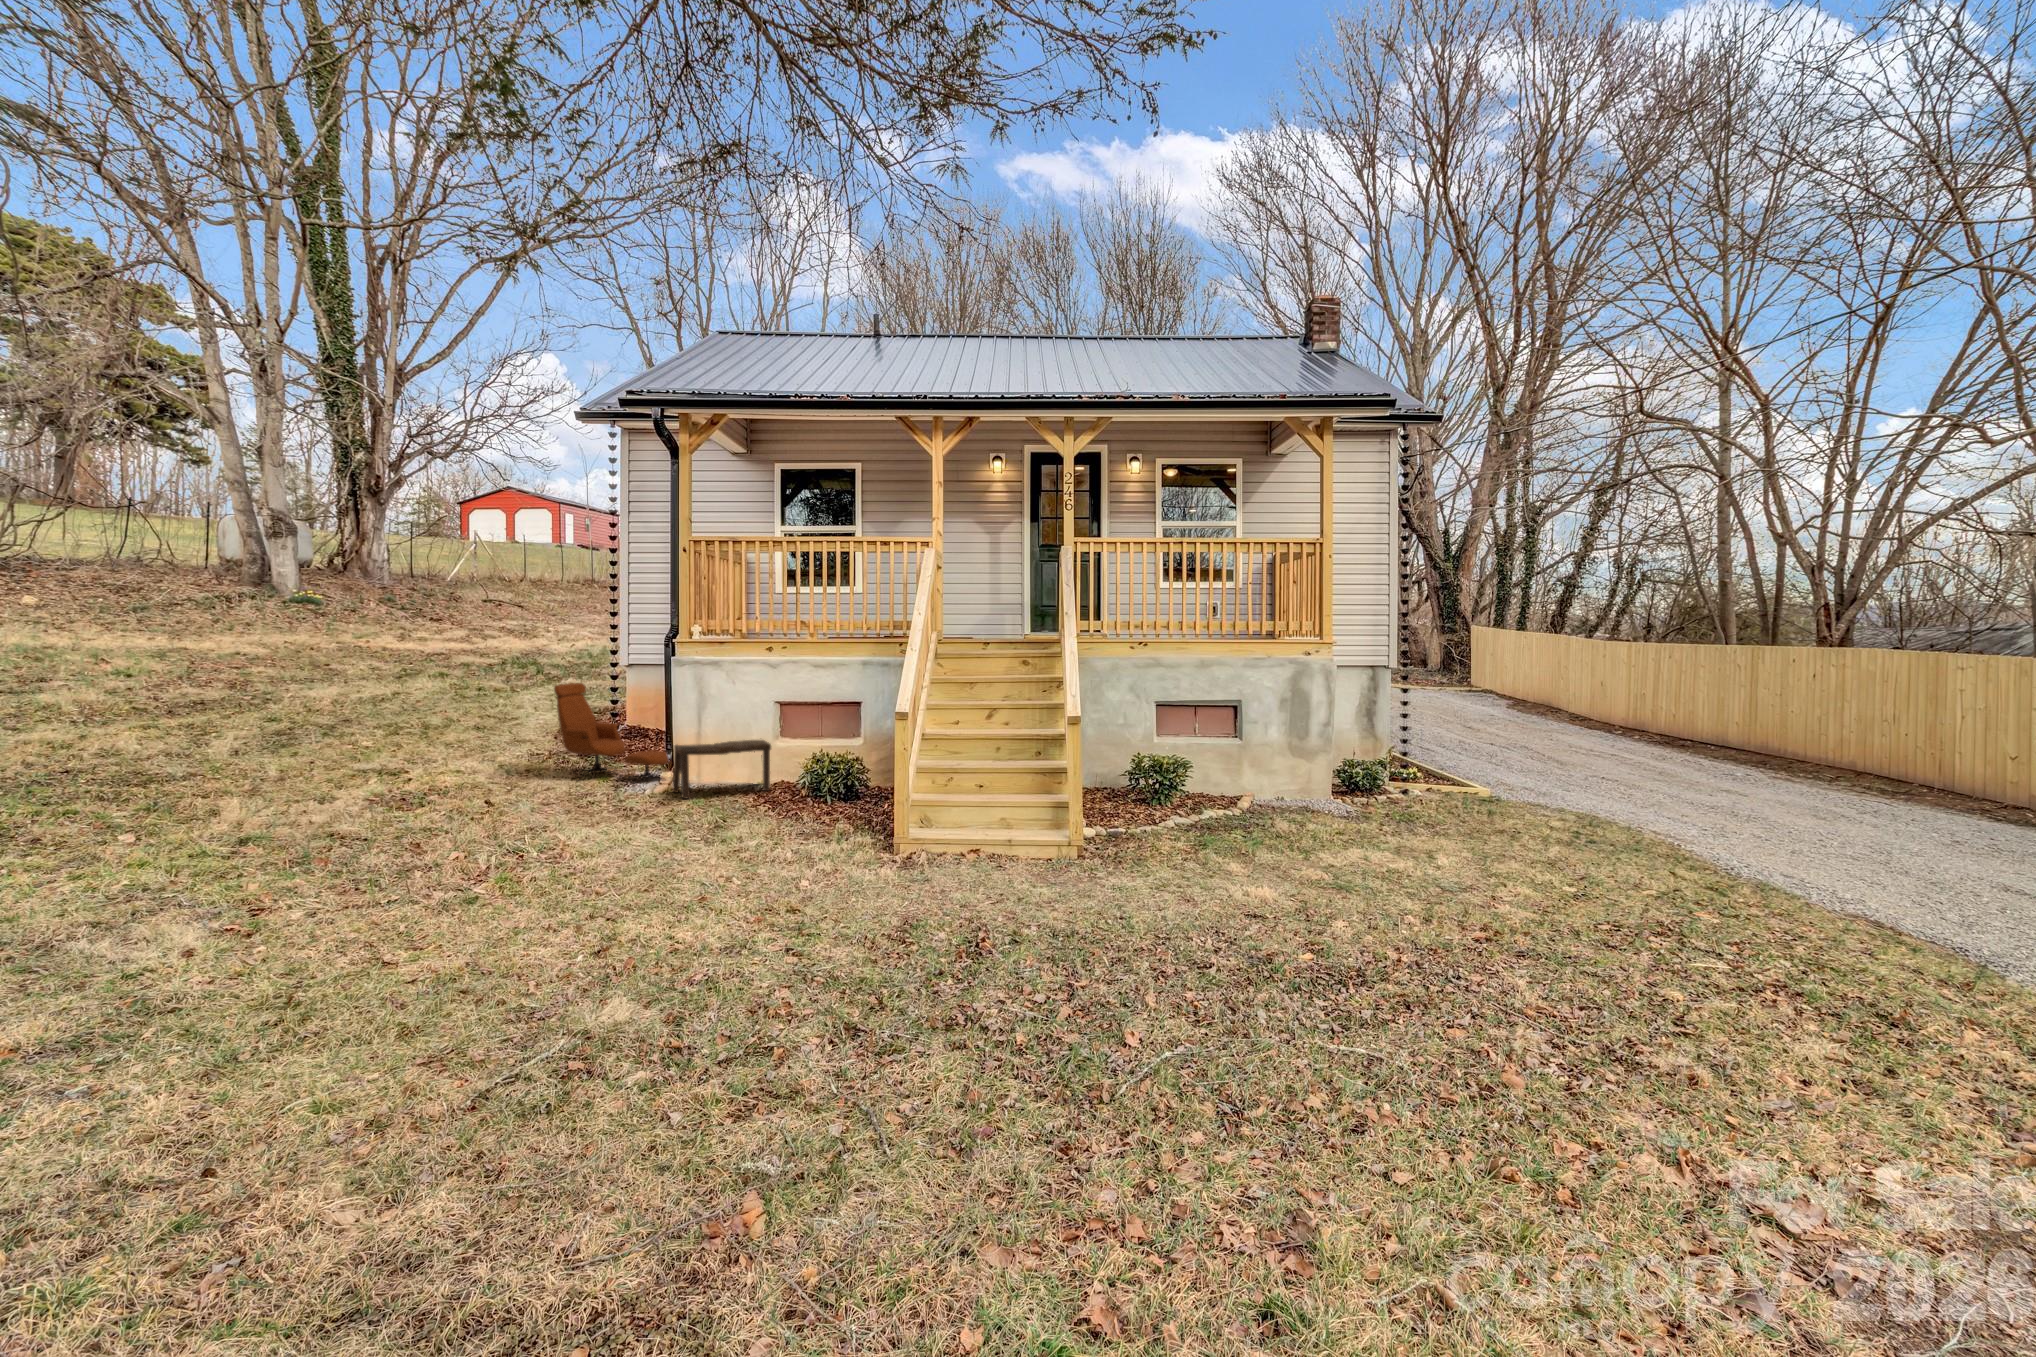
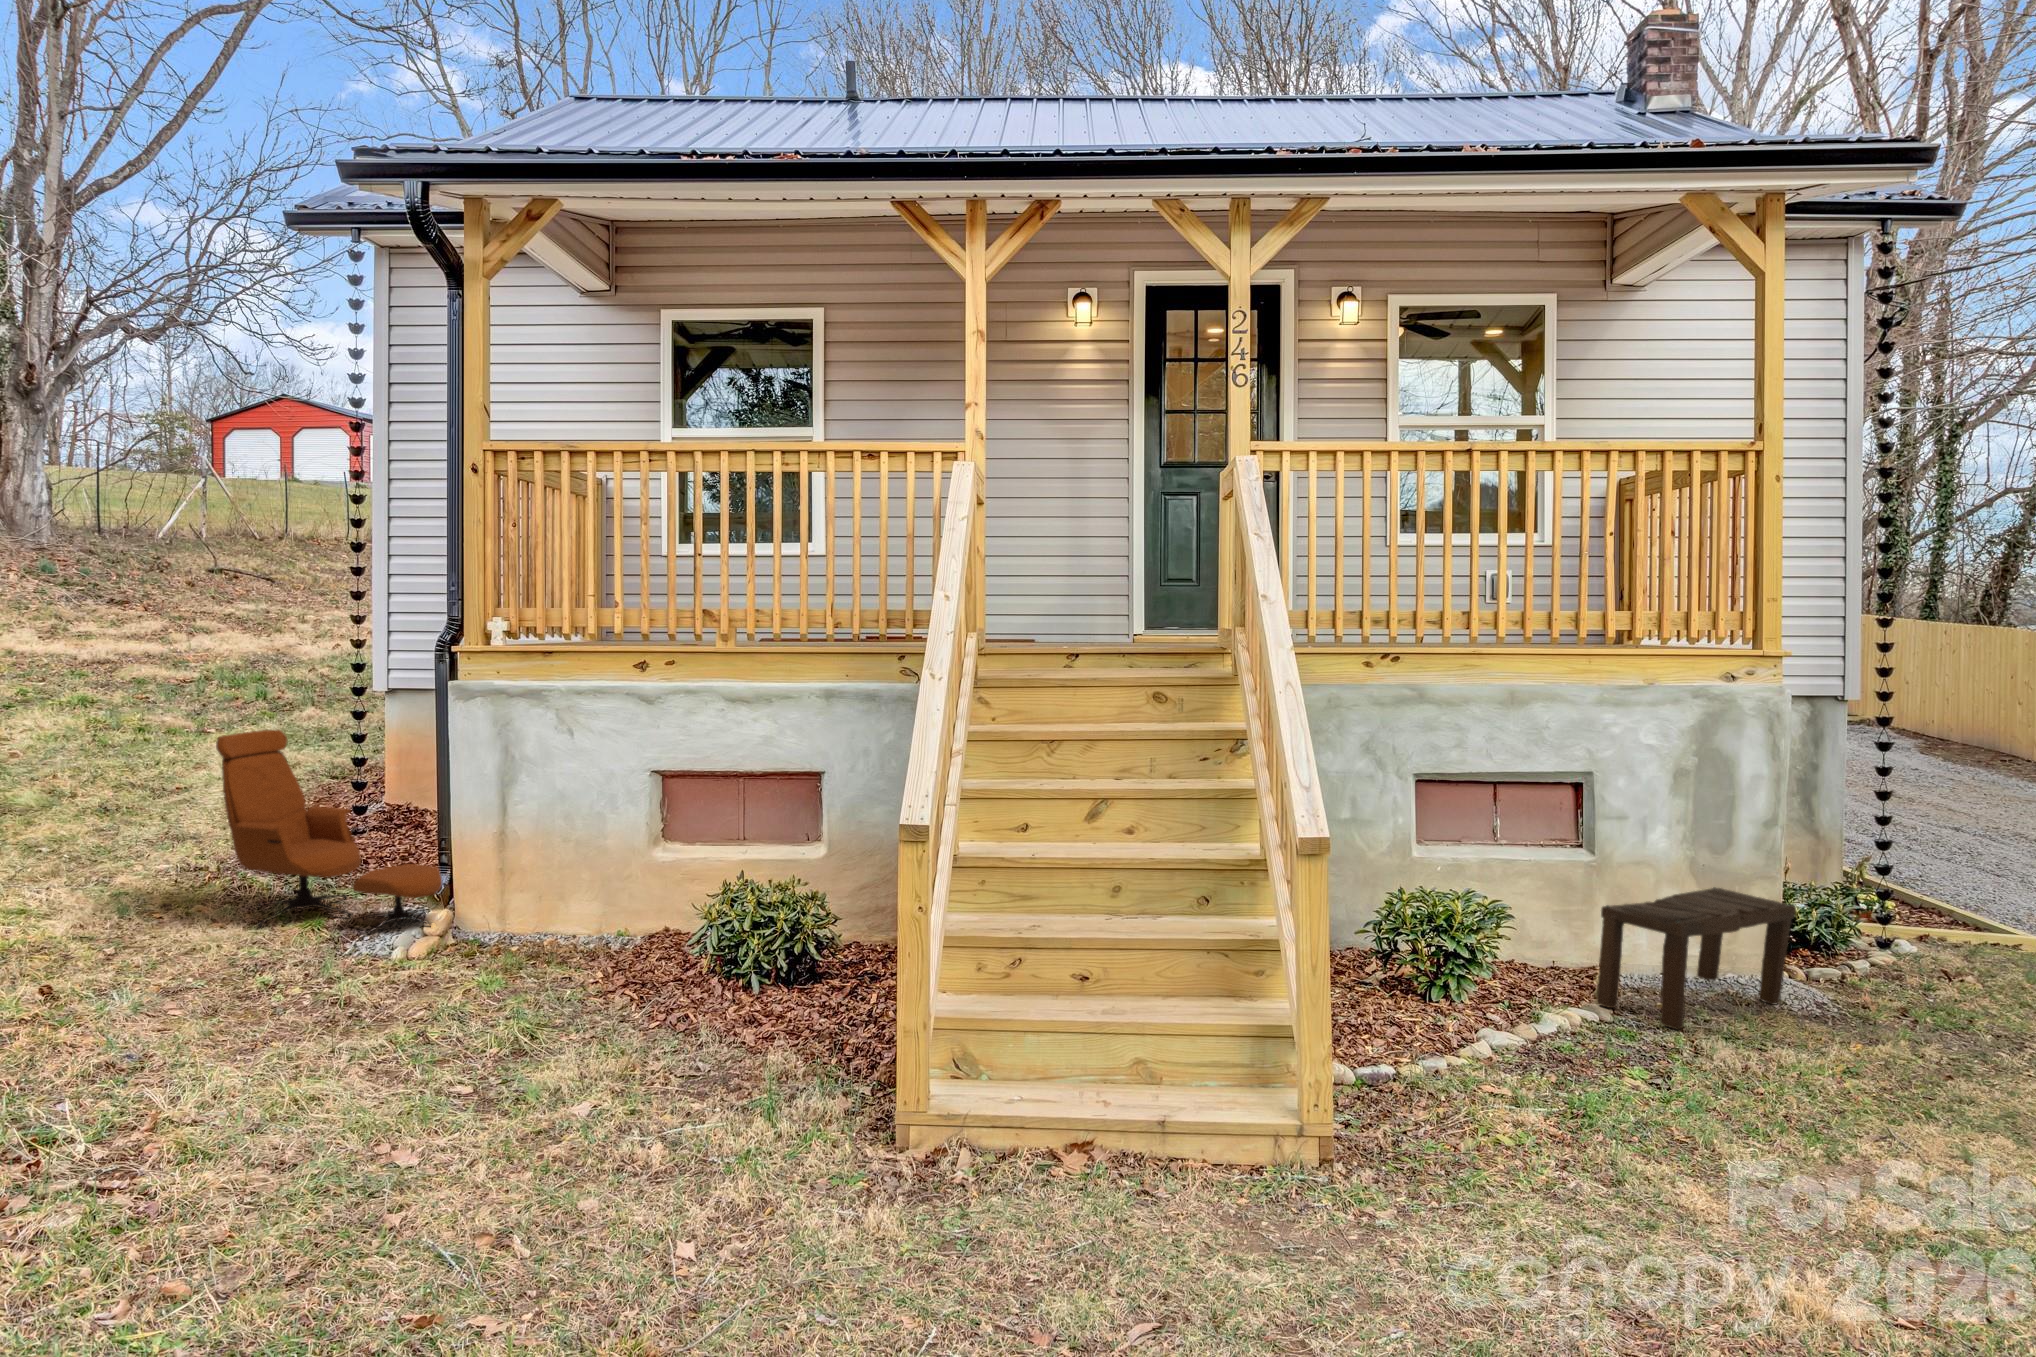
bench: present [673,740,771,799] -> present [1597,887,1796,1029]

